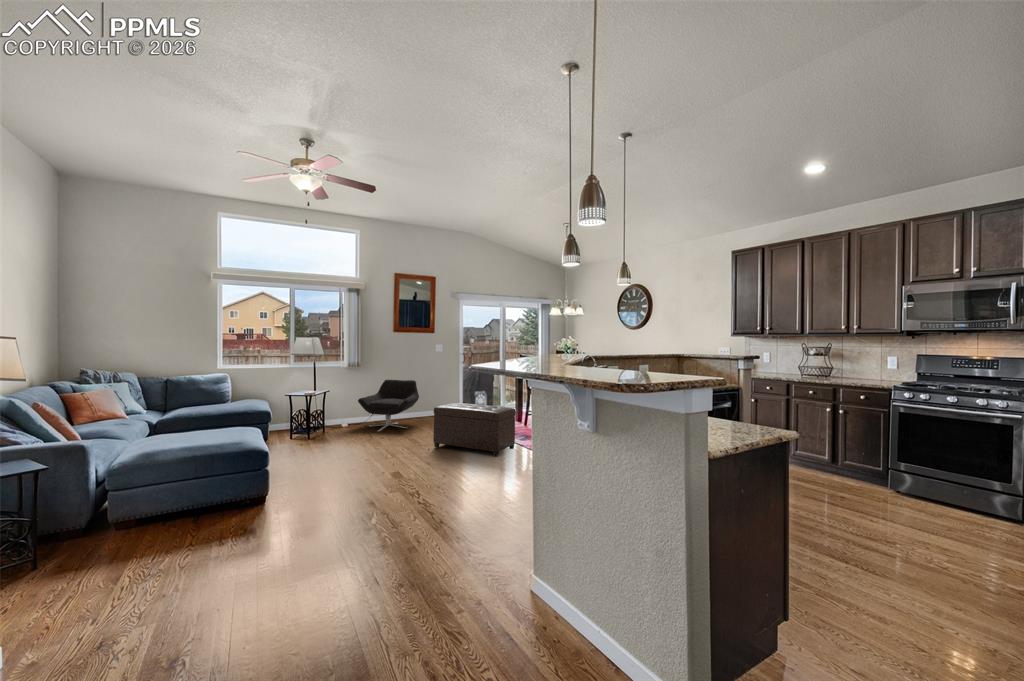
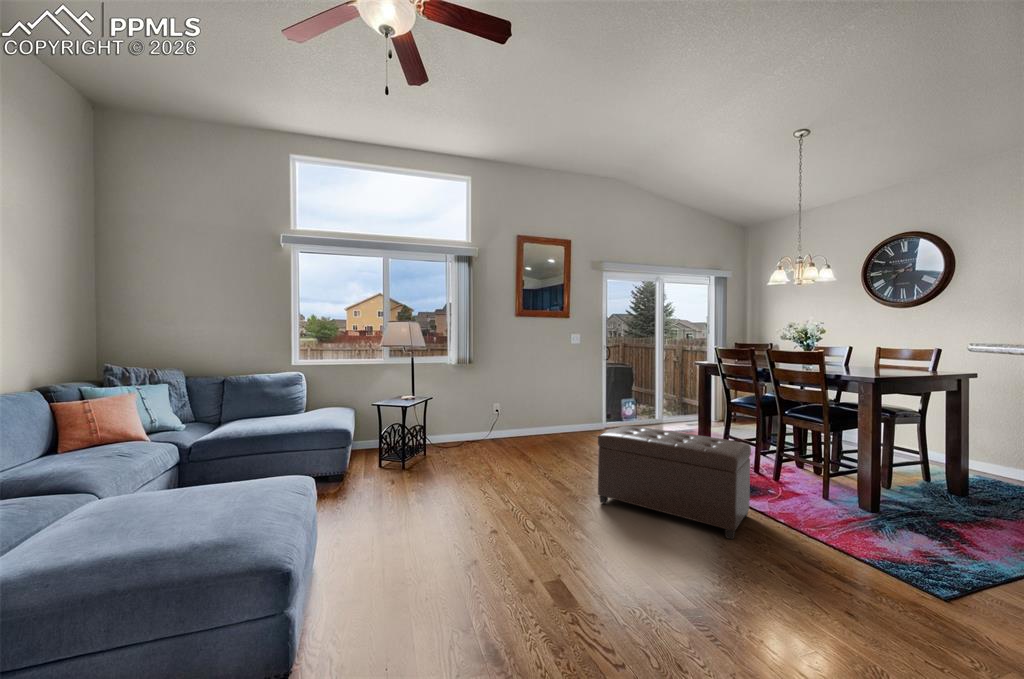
lounge chair: present [358,380,419,431] -> none [471,382,554,460]

